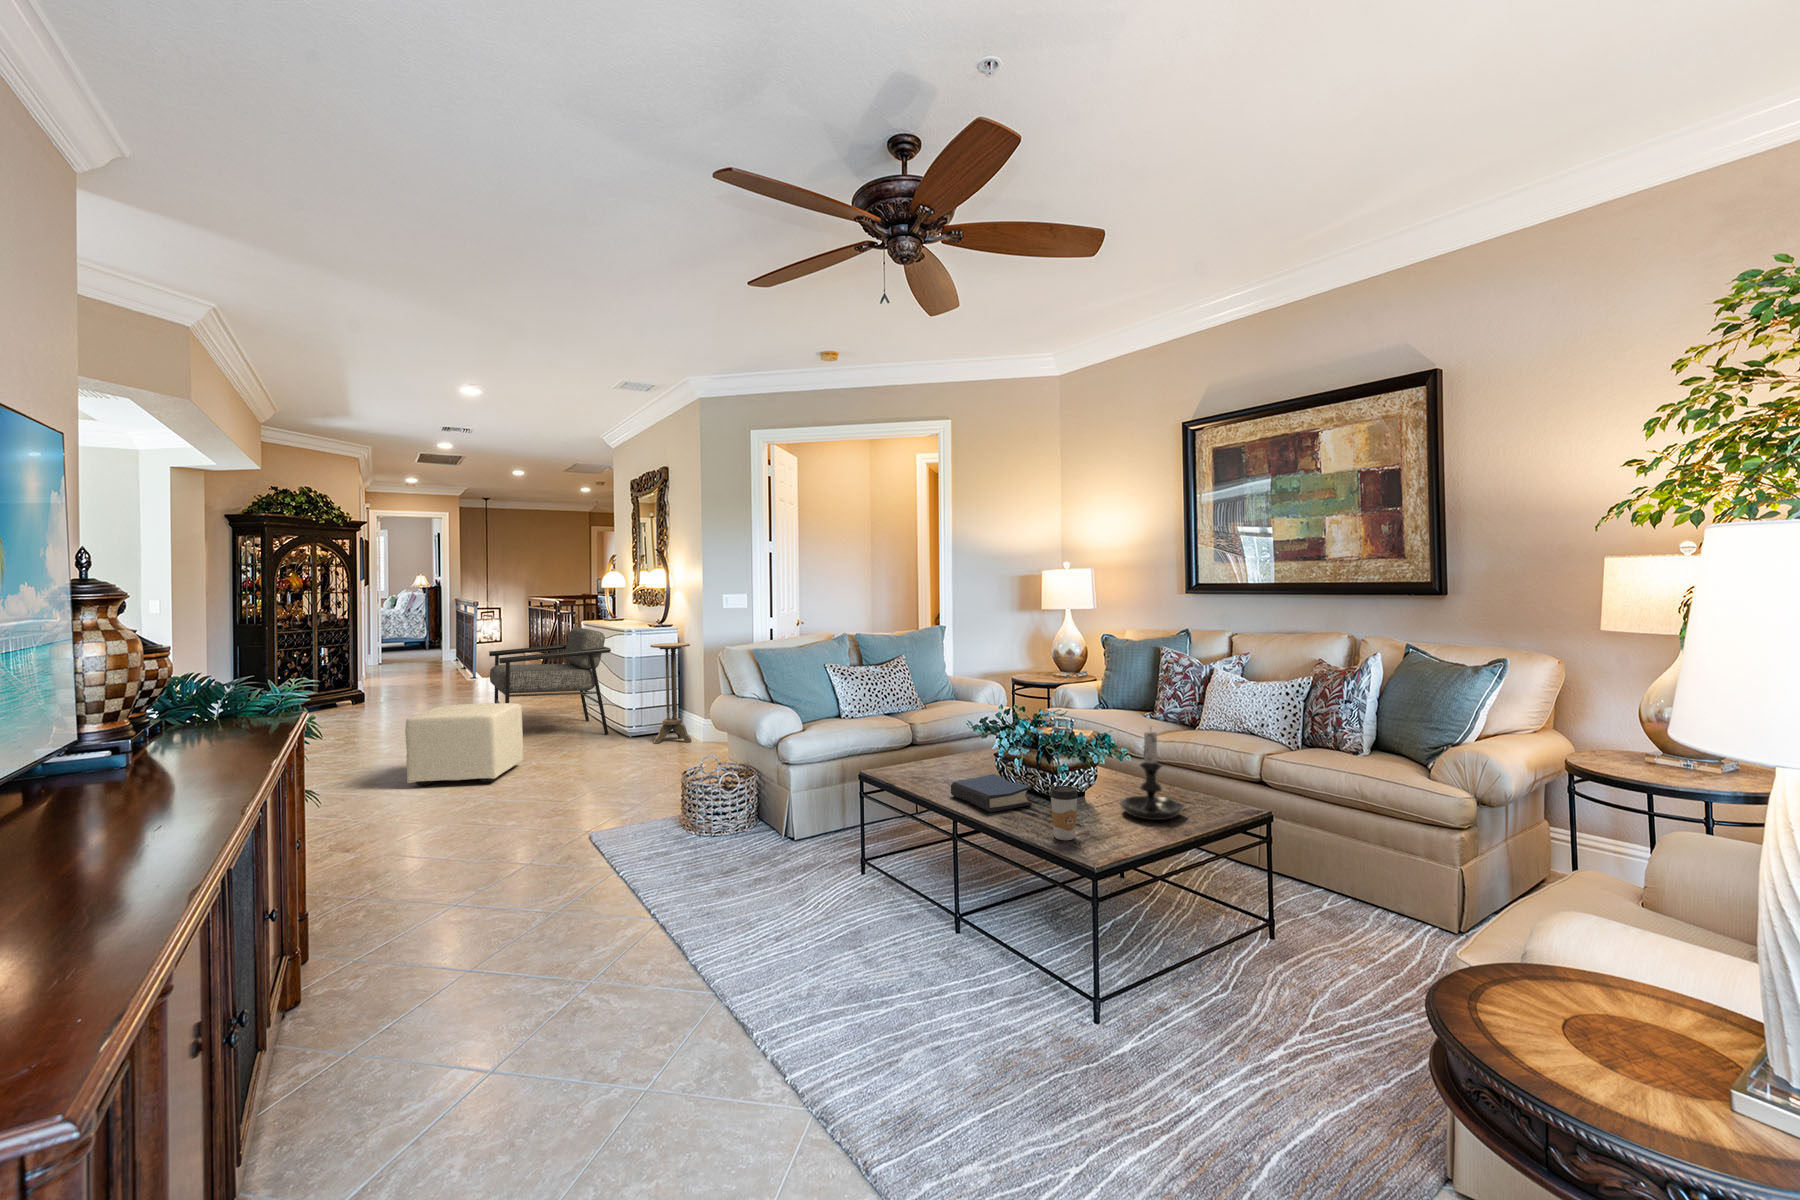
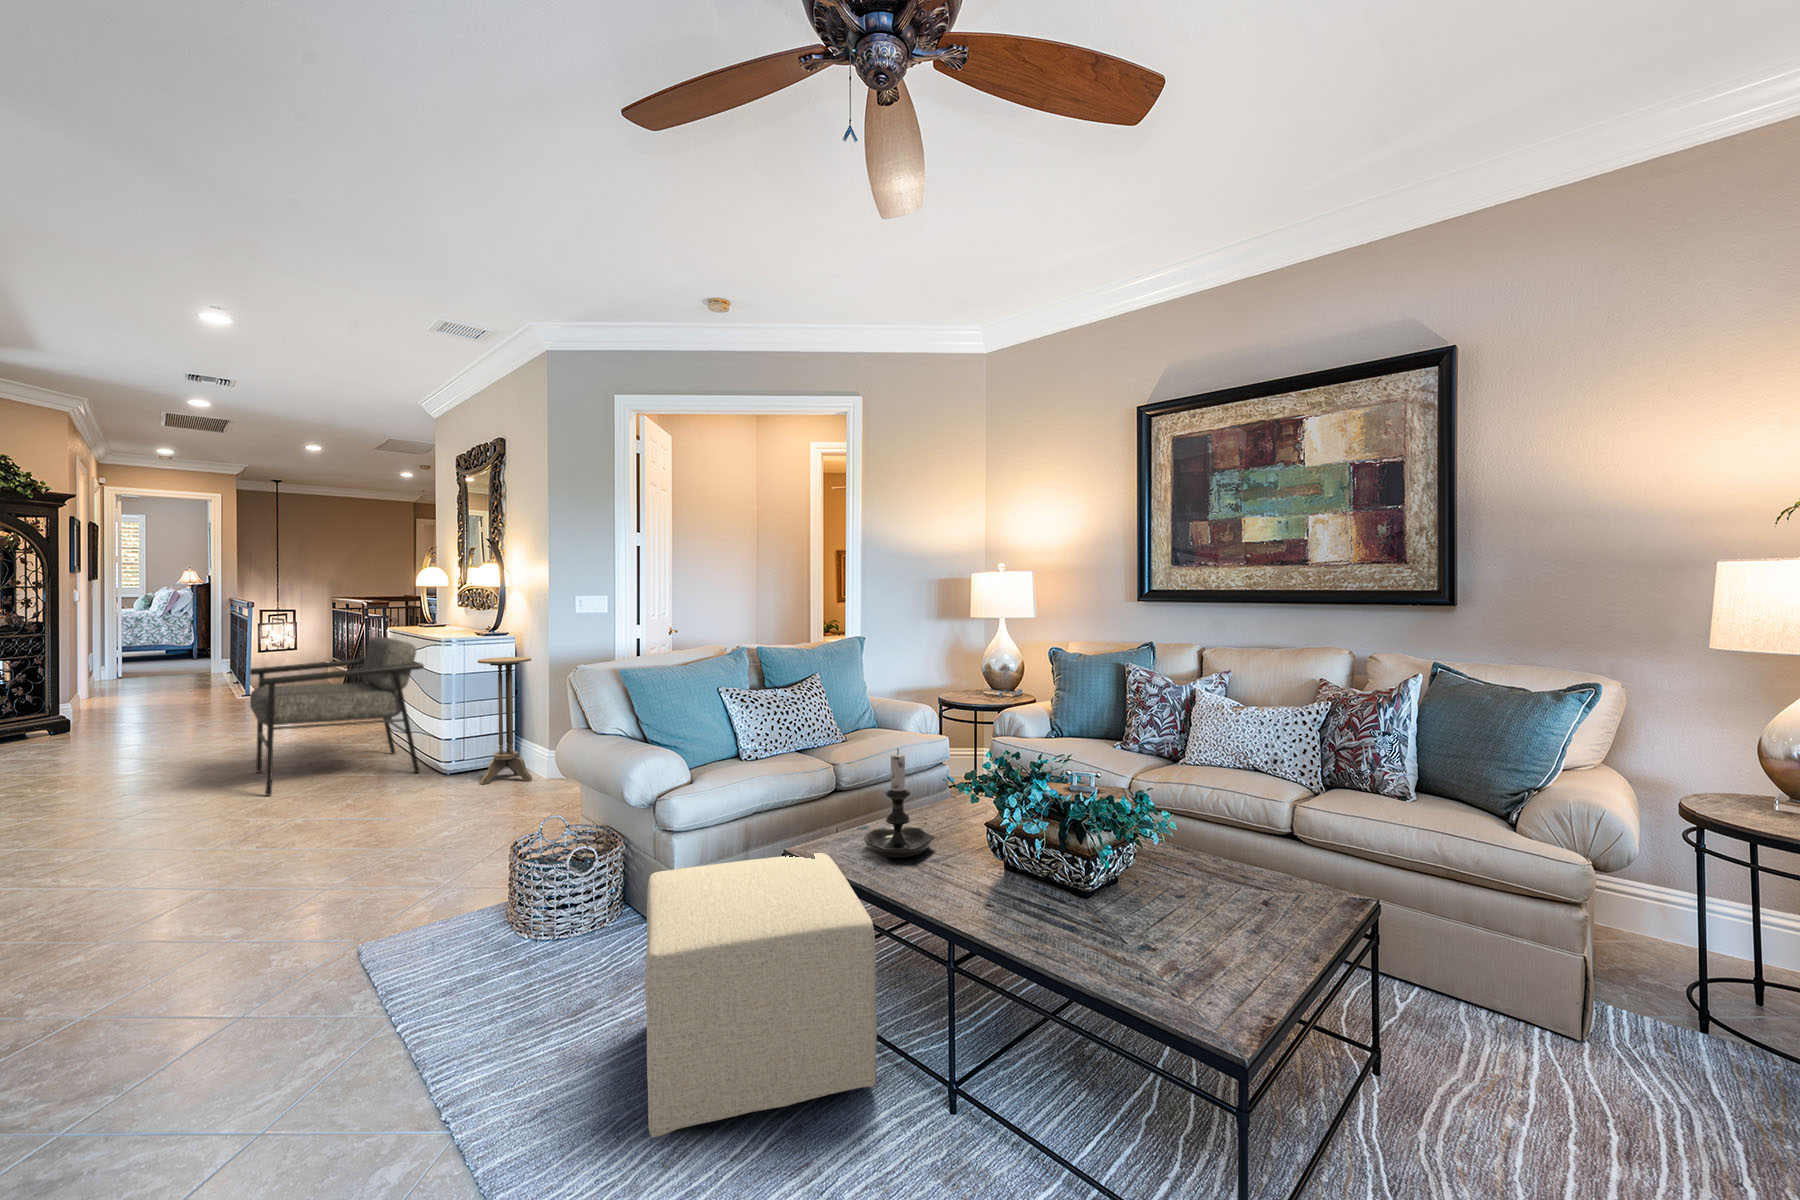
ottoman: present [405,703,523,786] -> present [645,853,877,1138]
candle holder: present [1120,731,1185,820] -> present [864,748,936,858]
hardback book: present [951,774,1032,812] -> none [929,853,1050,925]
coffee cup: present [1050,786,1078,840] -> none [1113,892,1156,981]

